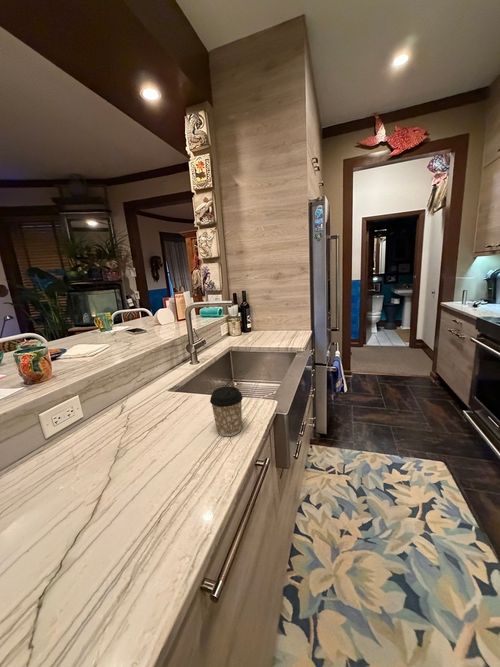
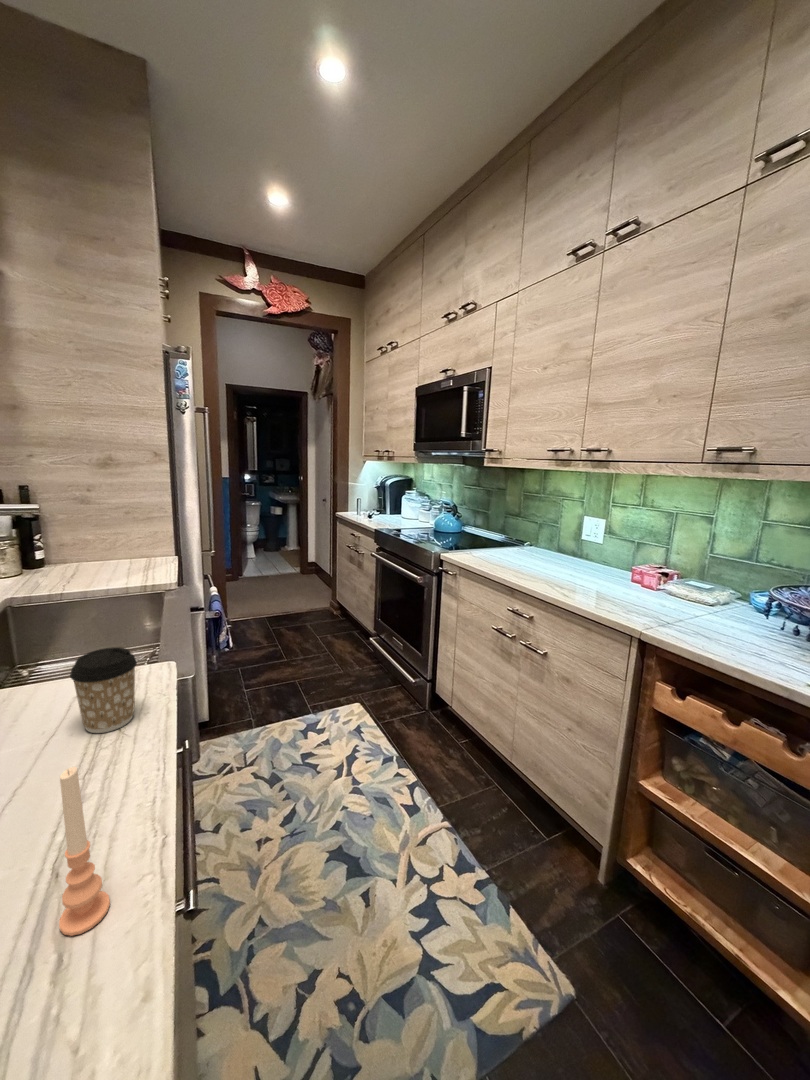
candle: none [133,469,166,570] -> present [59,767,110,936]

